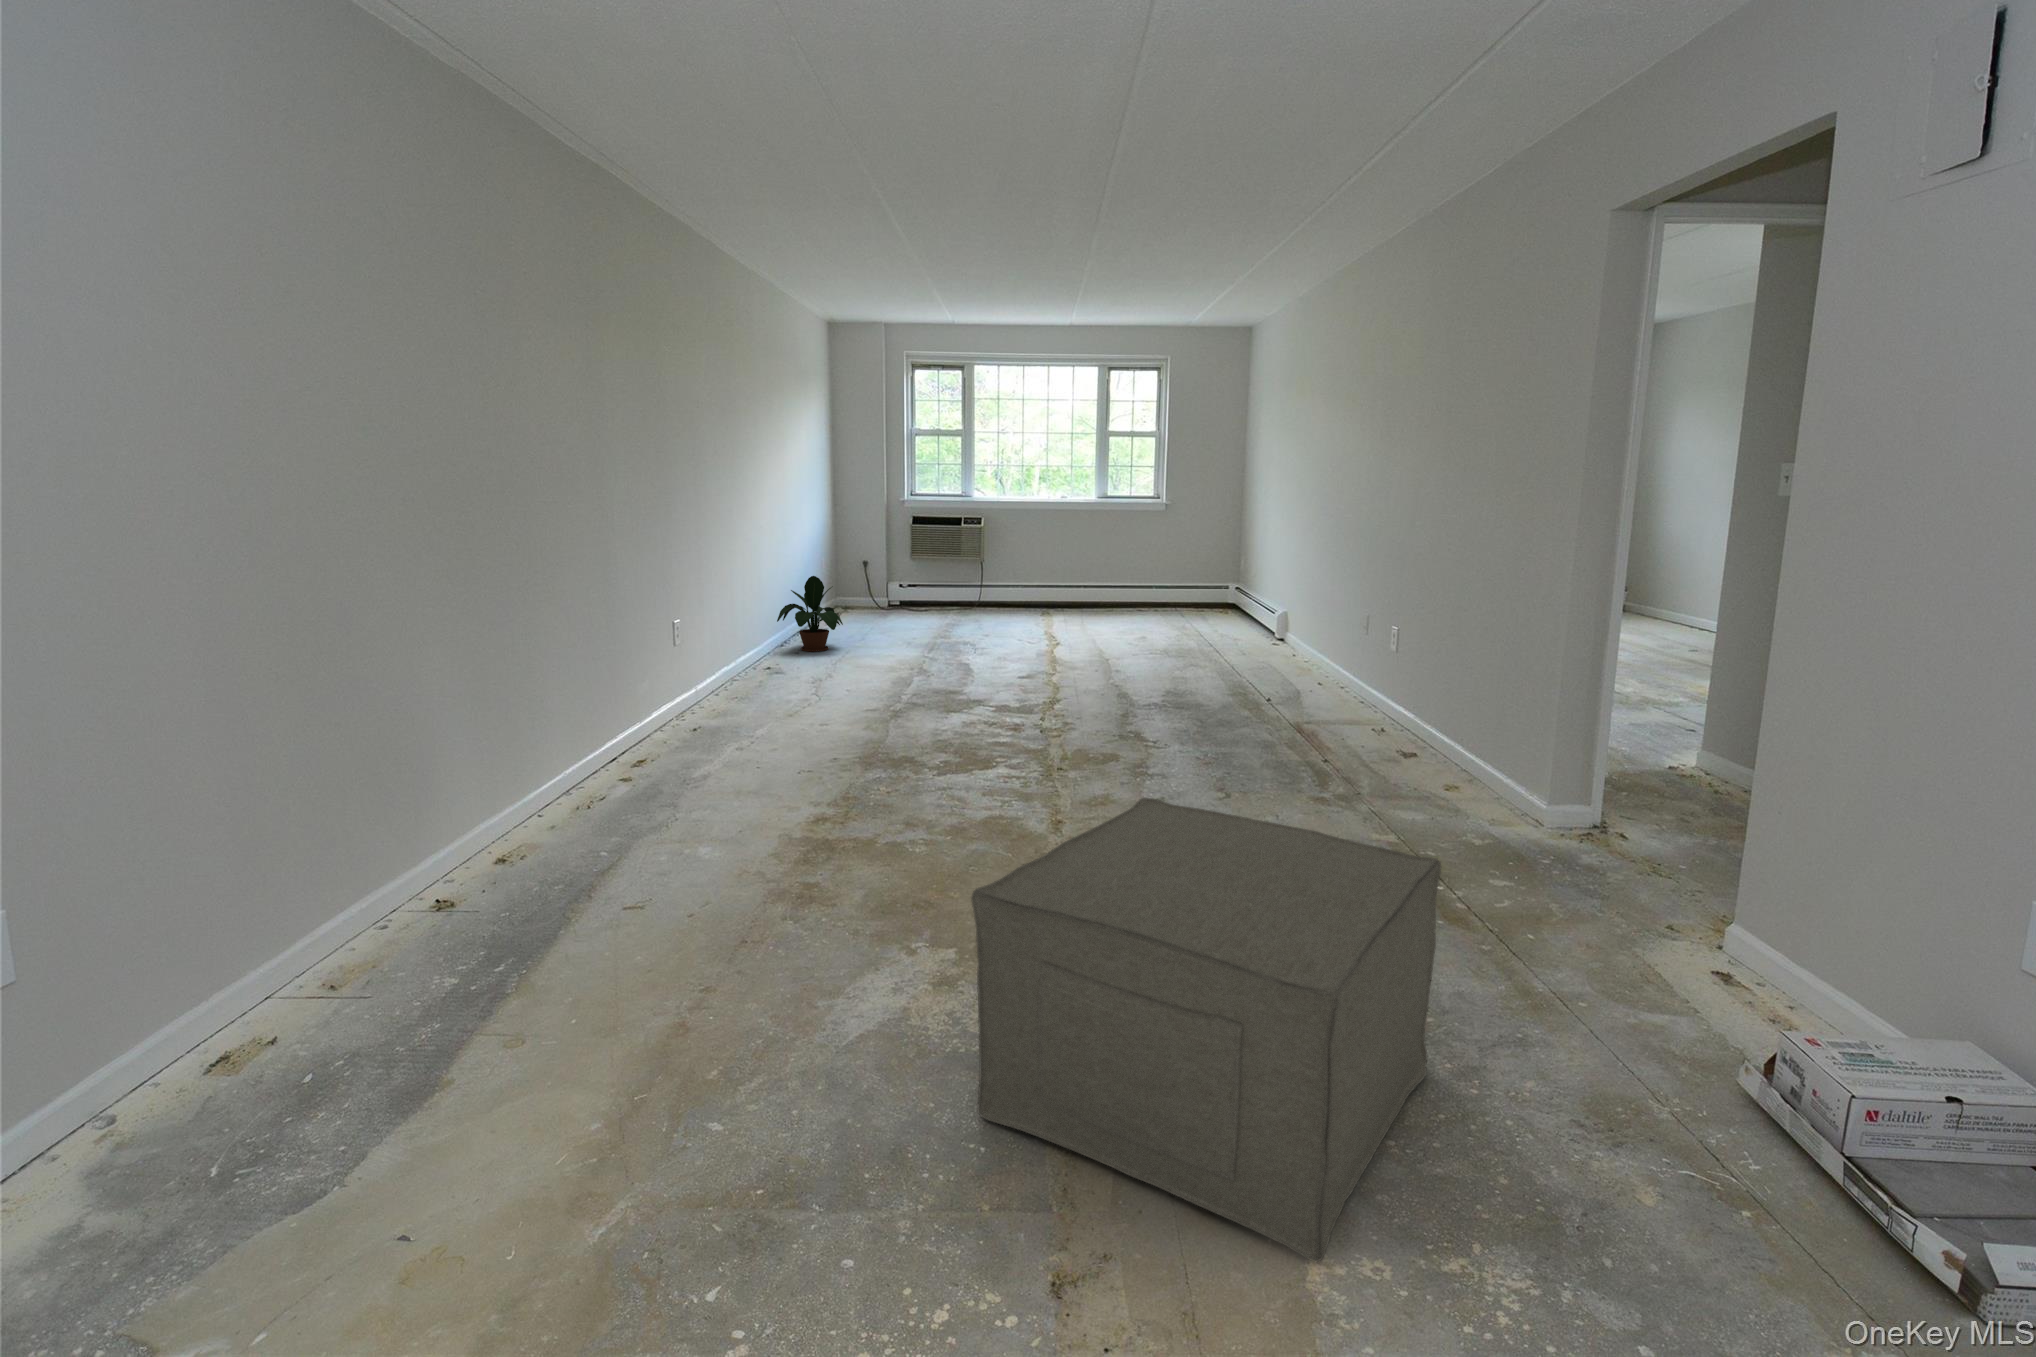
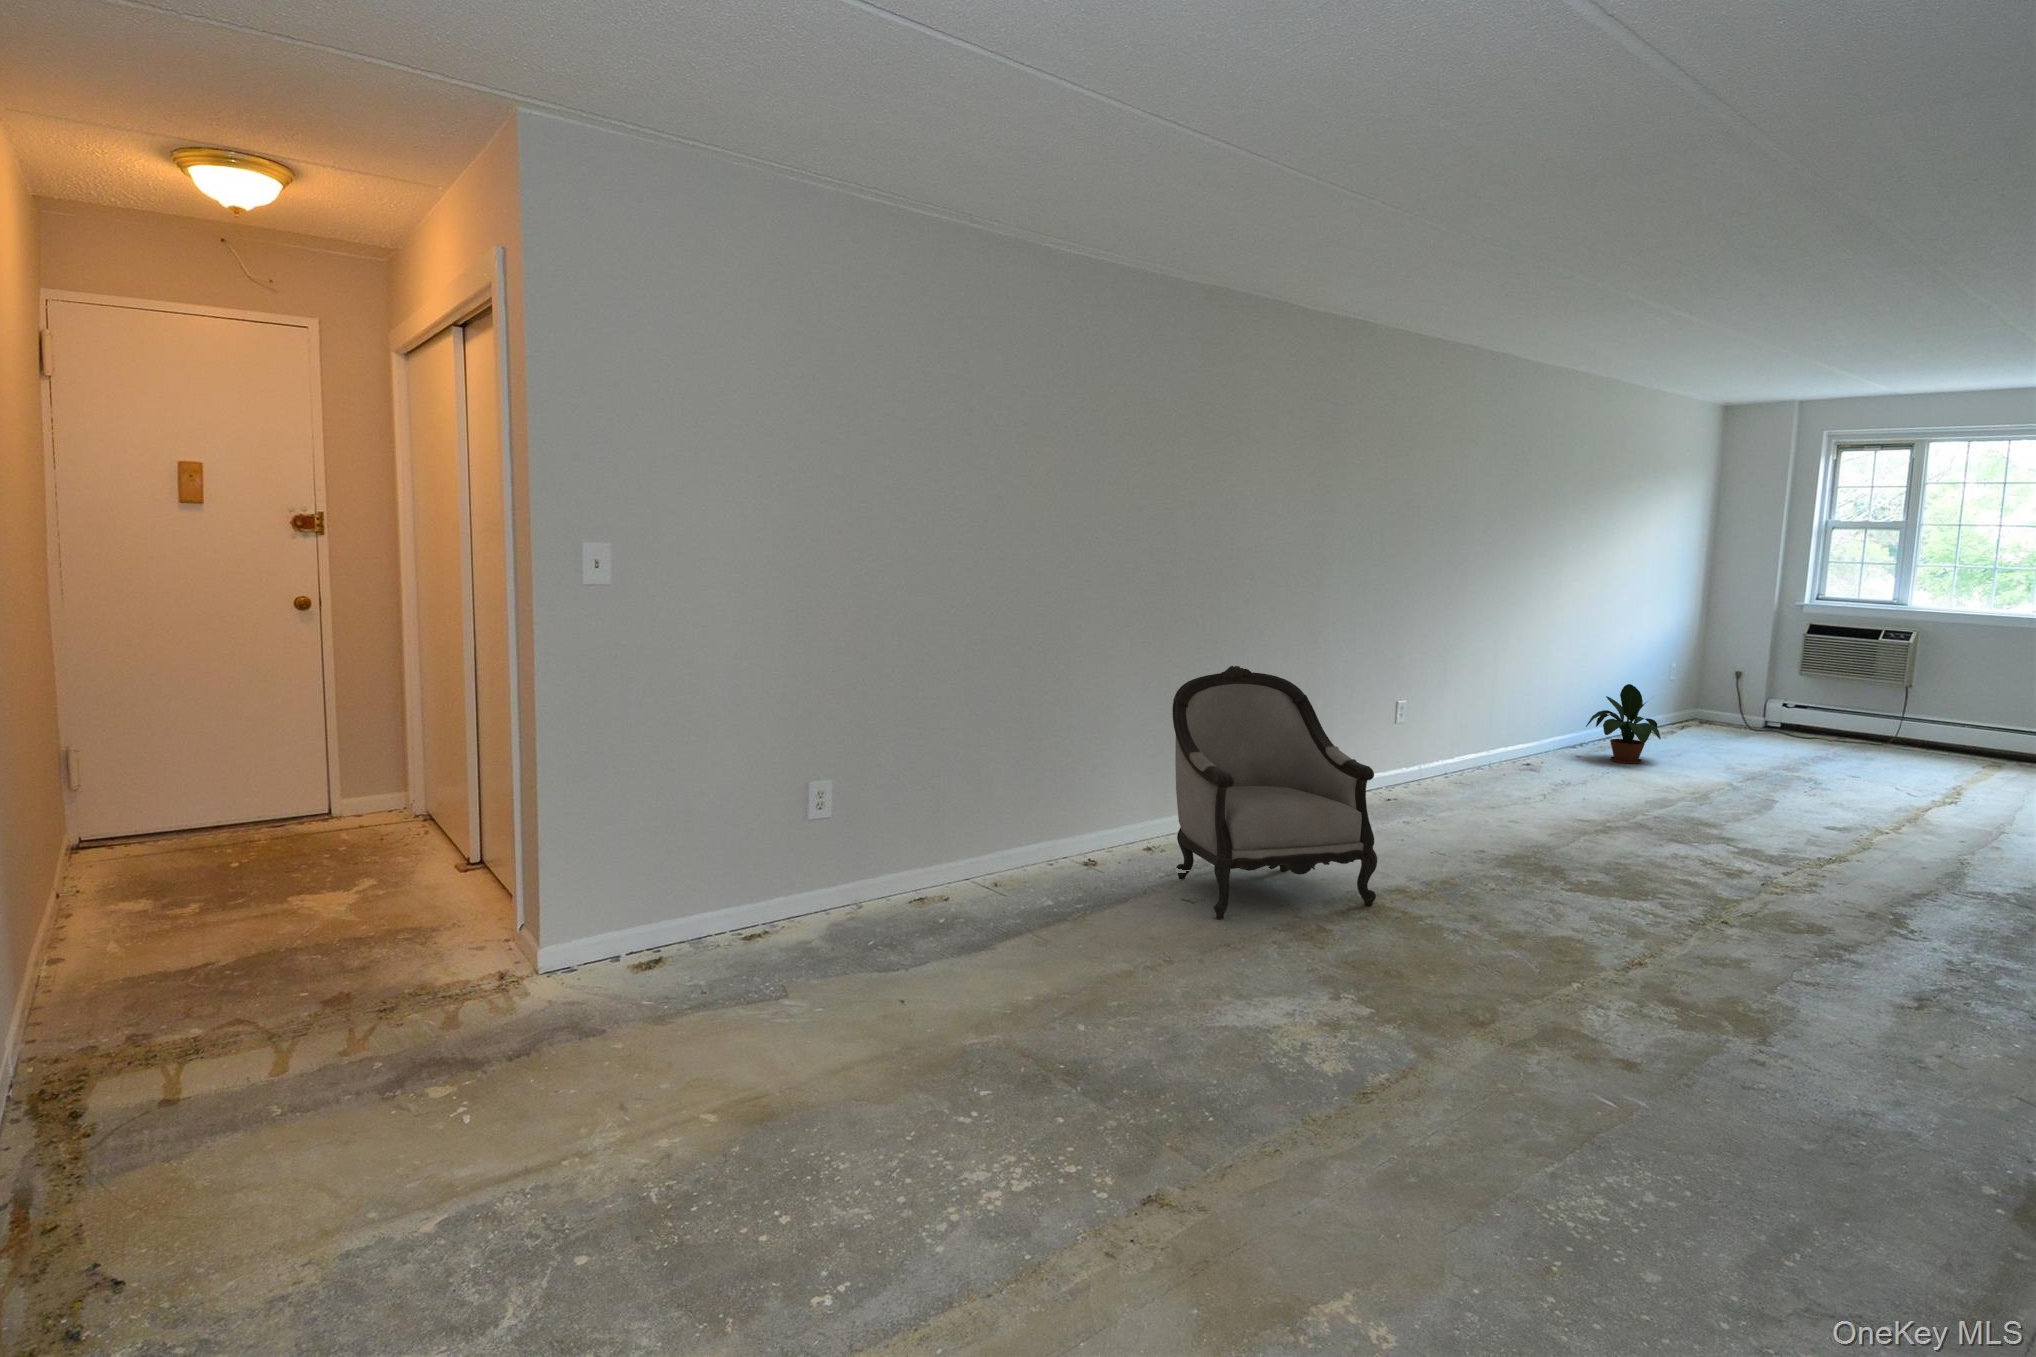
armchair: none [367,574,731,969] -> present [1172,666,1377,918]
ottoman: present [971,798,1441,1262] -> none [1404,890,1778,1154]

